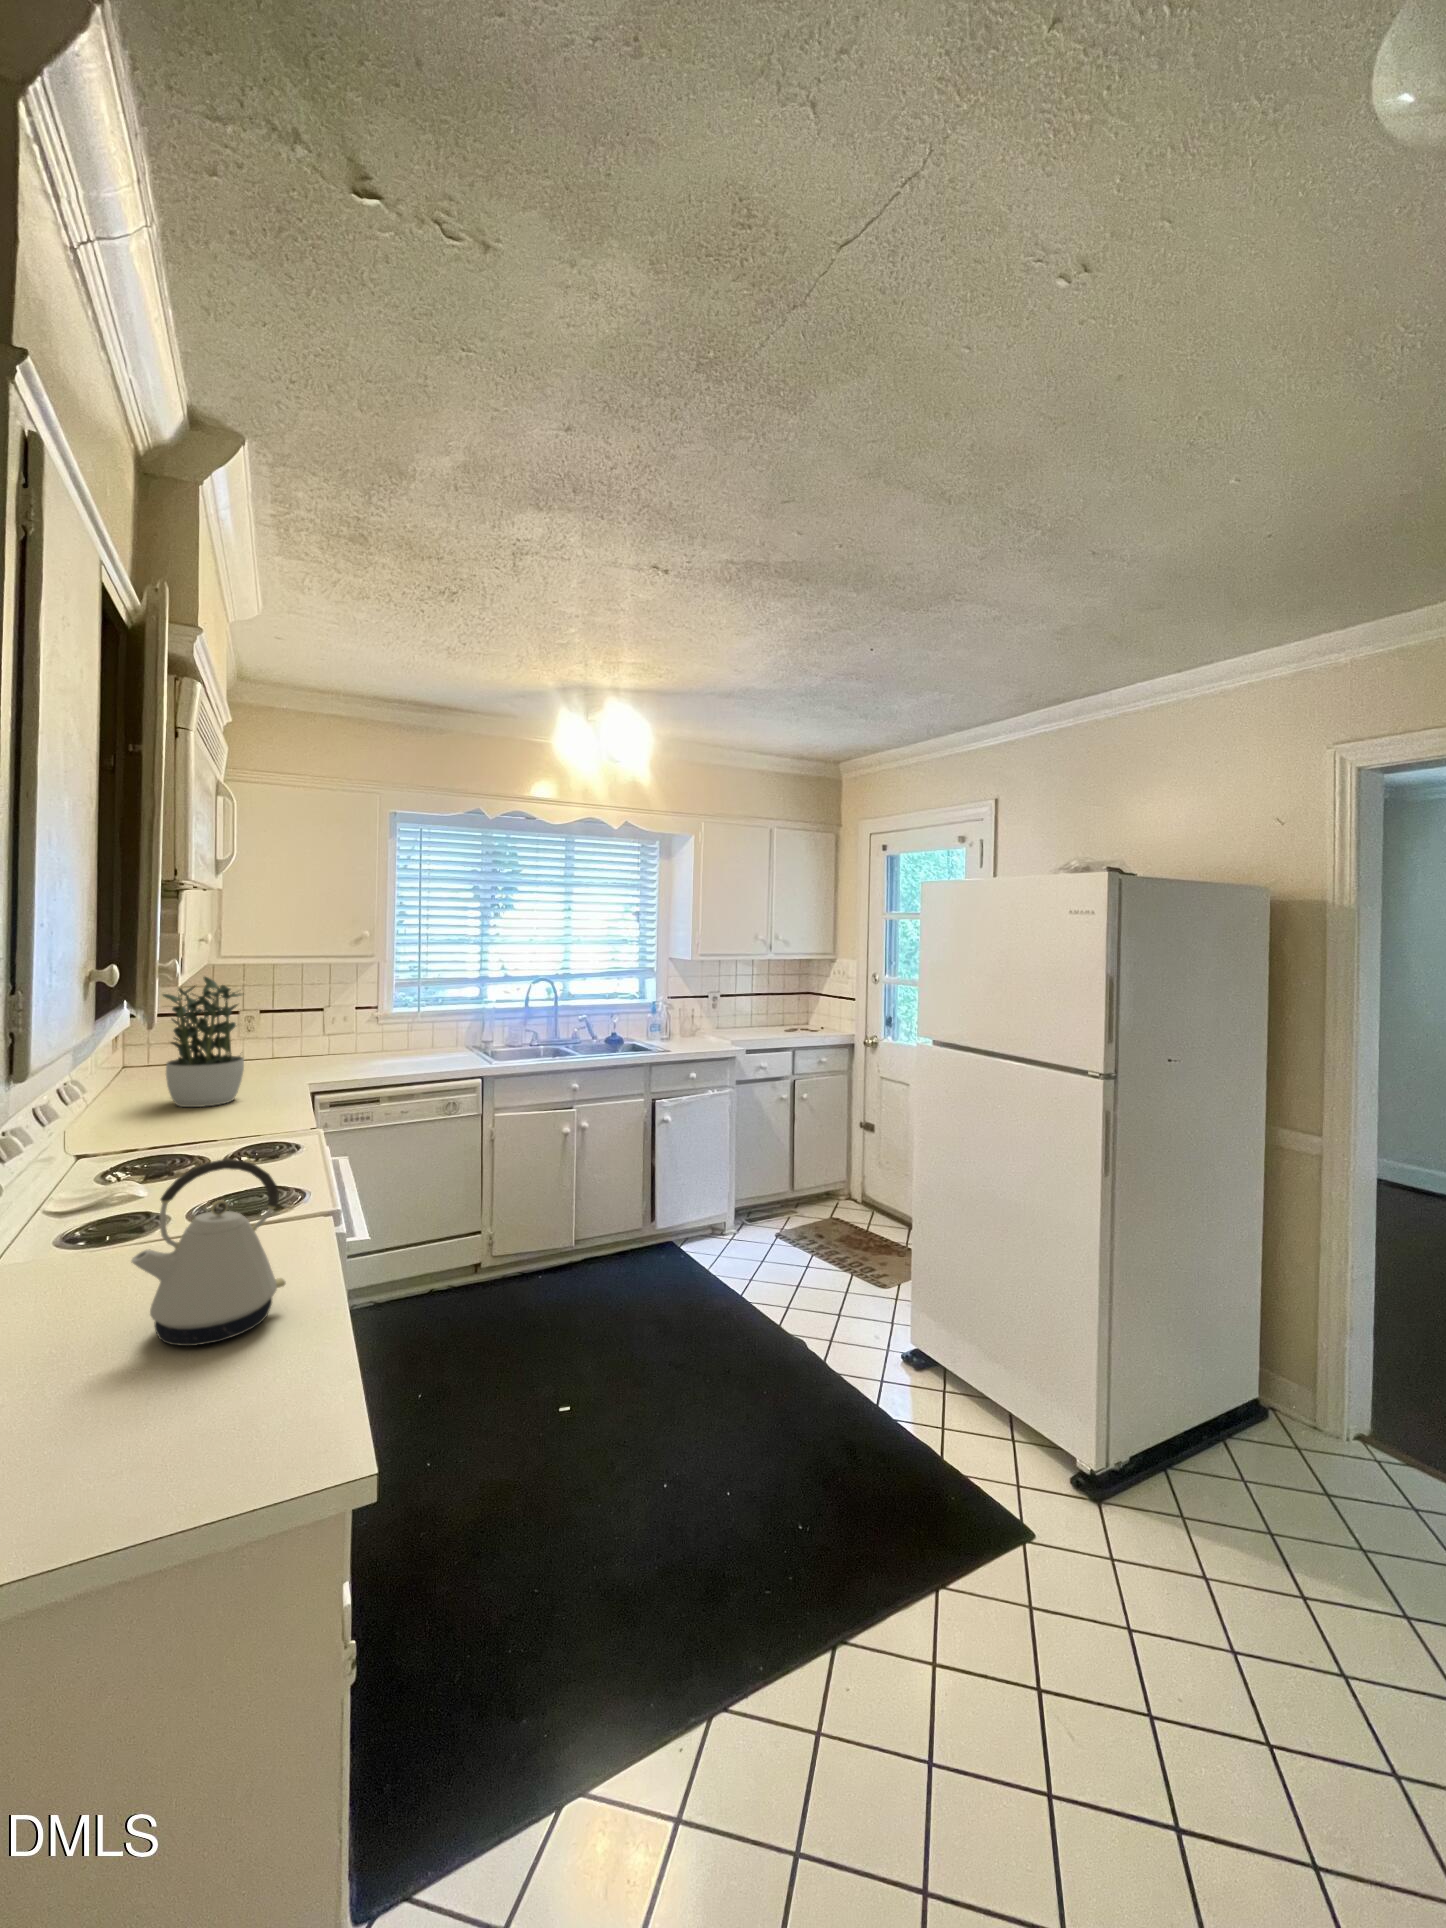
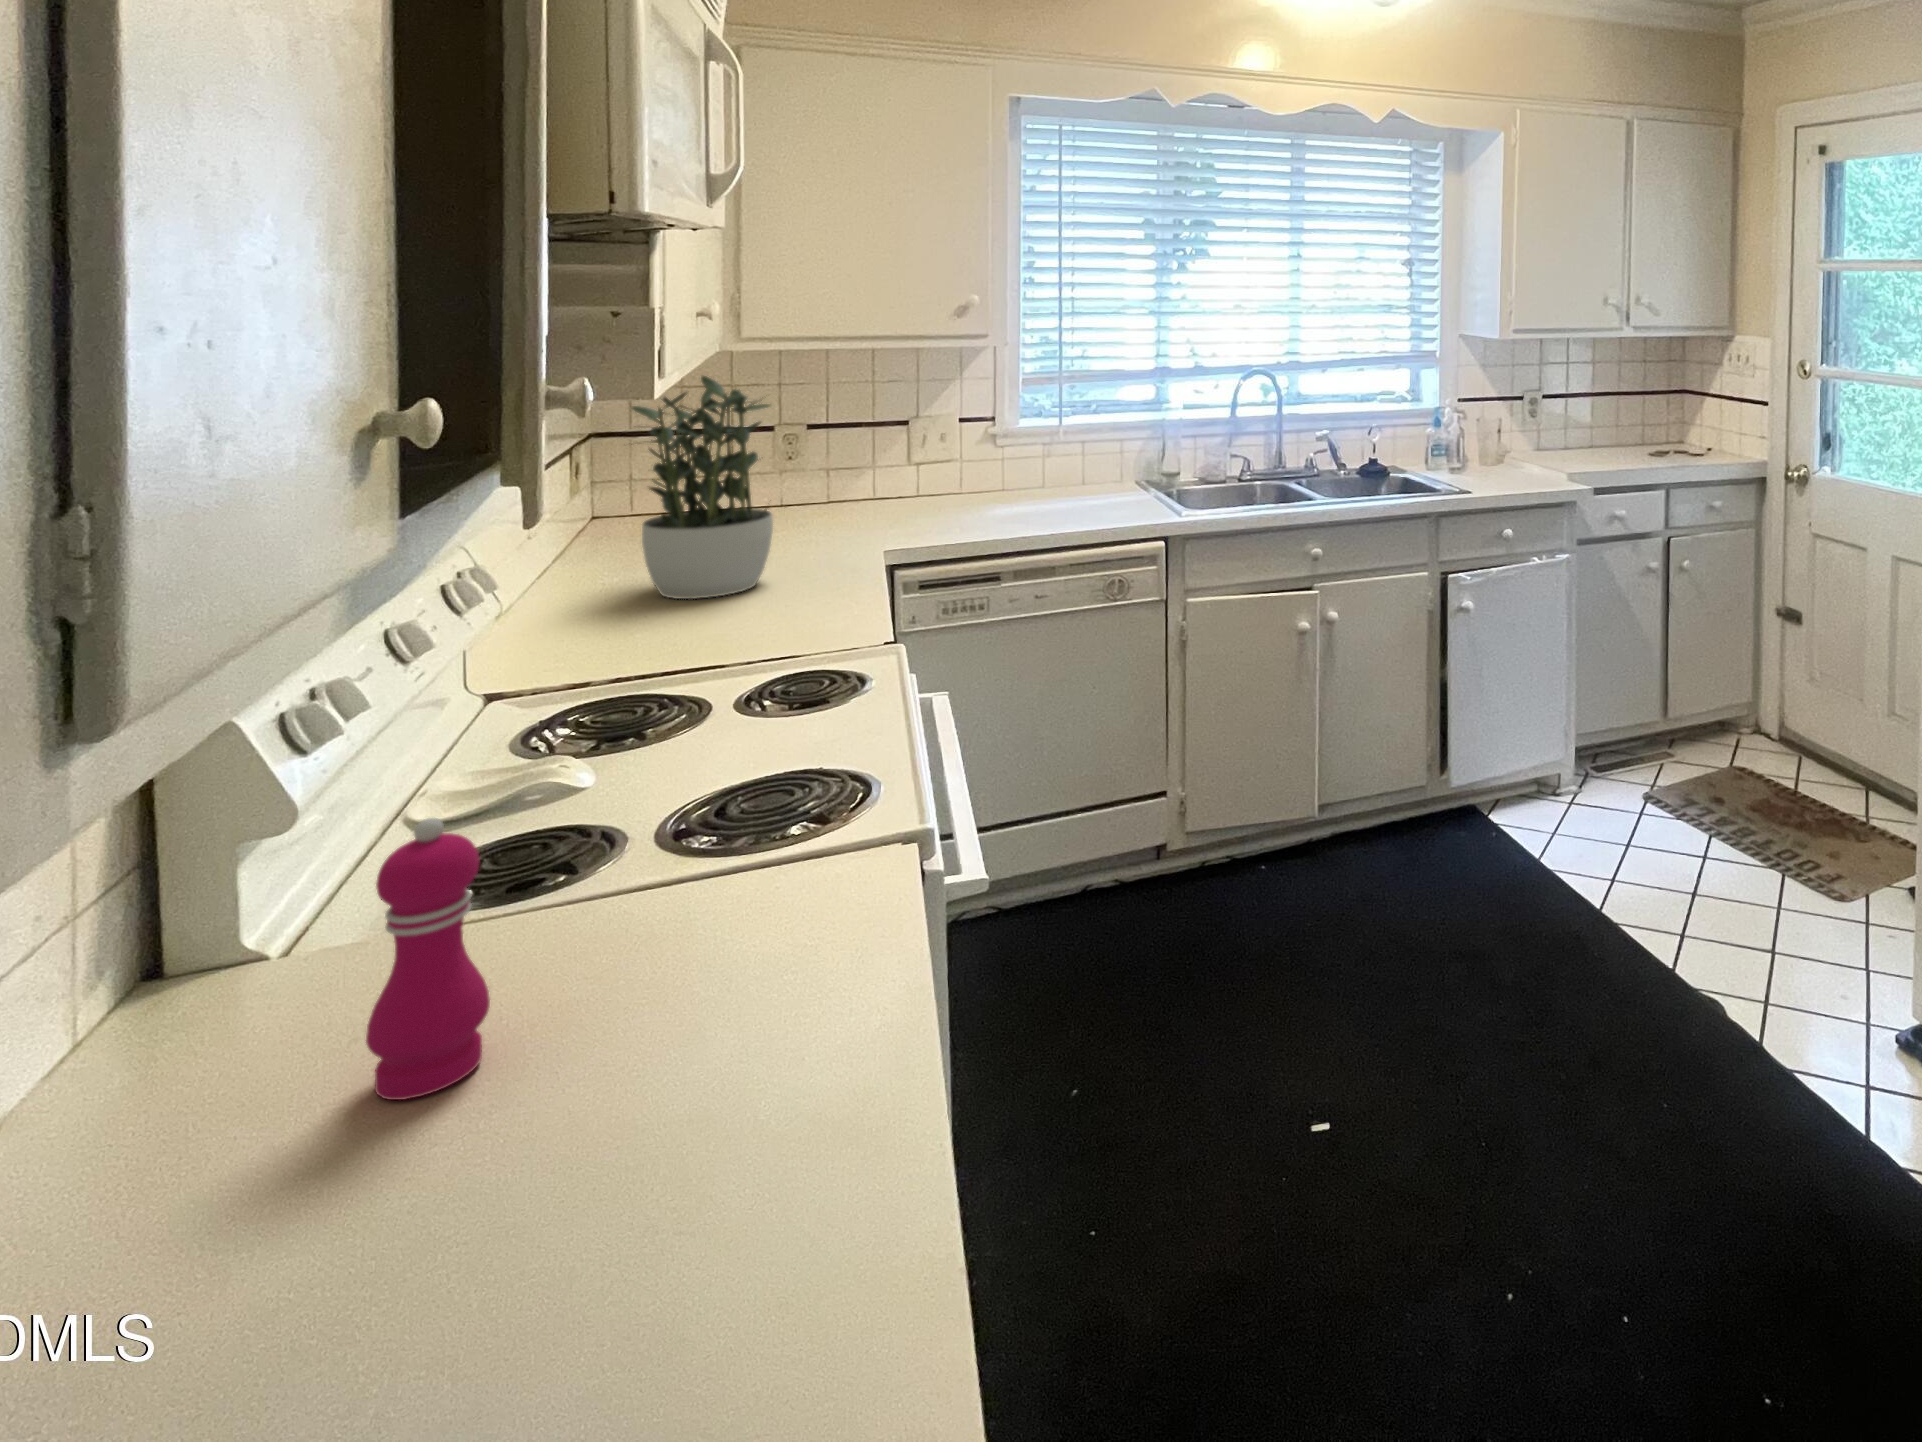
kettle: present [131,1159,285,1346] -> none [490,794,821,1206]
pepper mill: none [57,1177,117,1314] -> present [366,818,490,1100]

